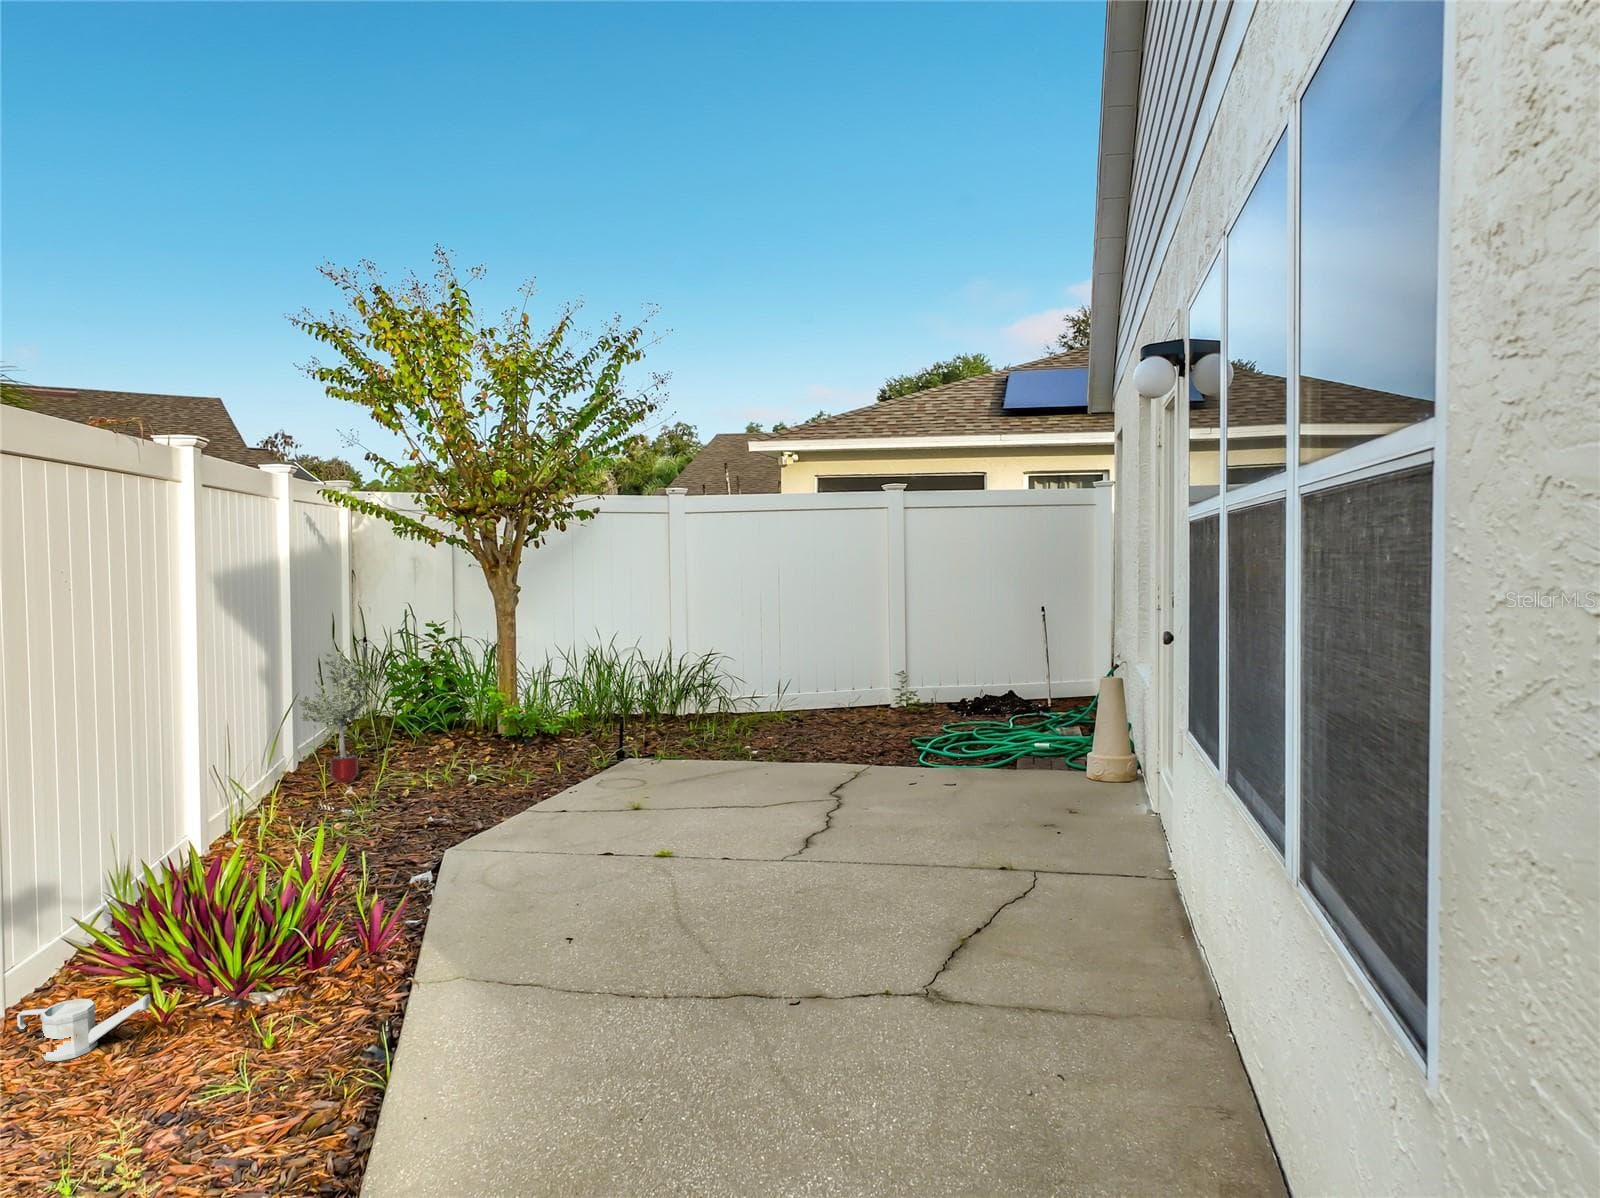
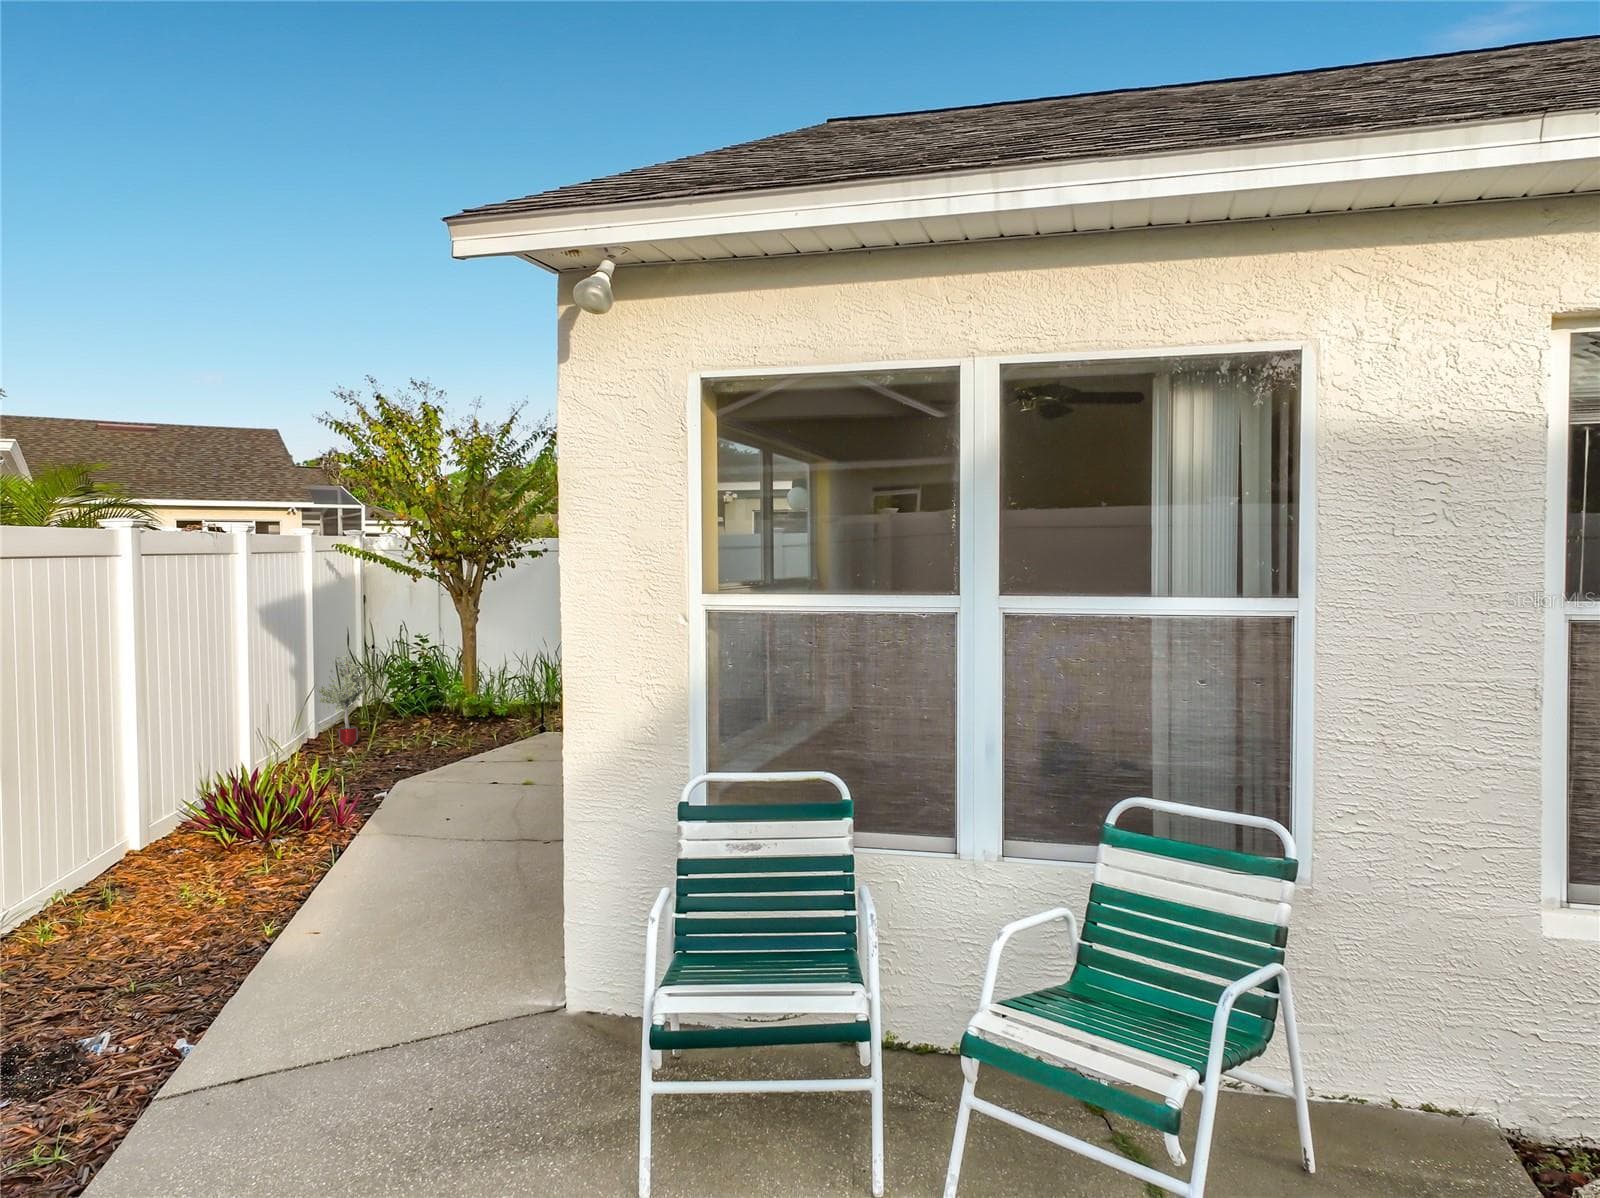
watering can: present [17,994,150,1061] -> none [156,833,221,864]

